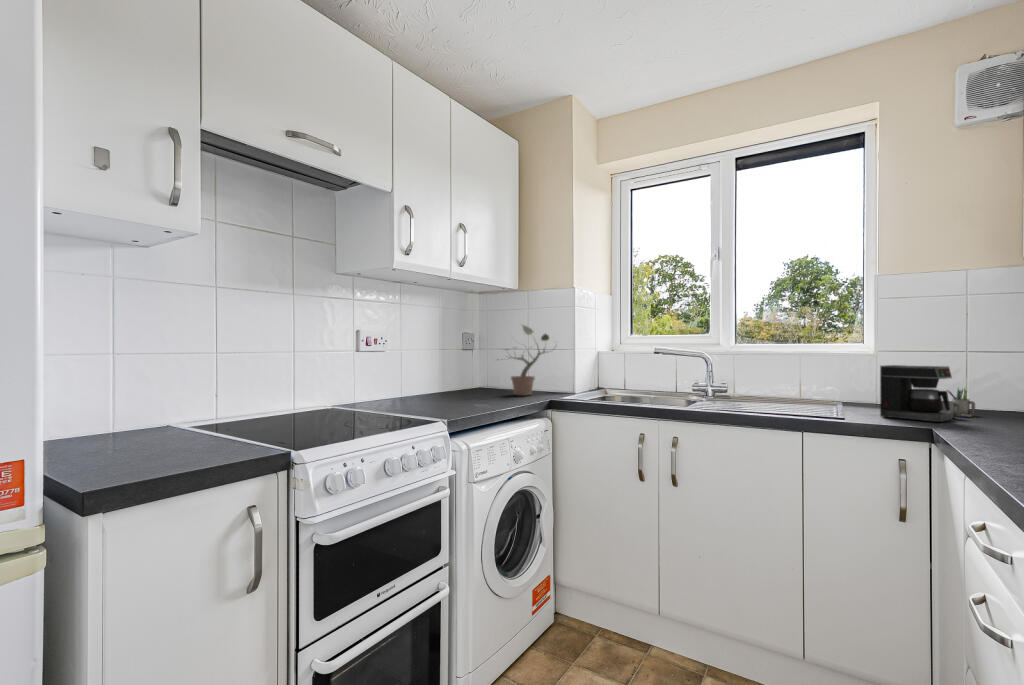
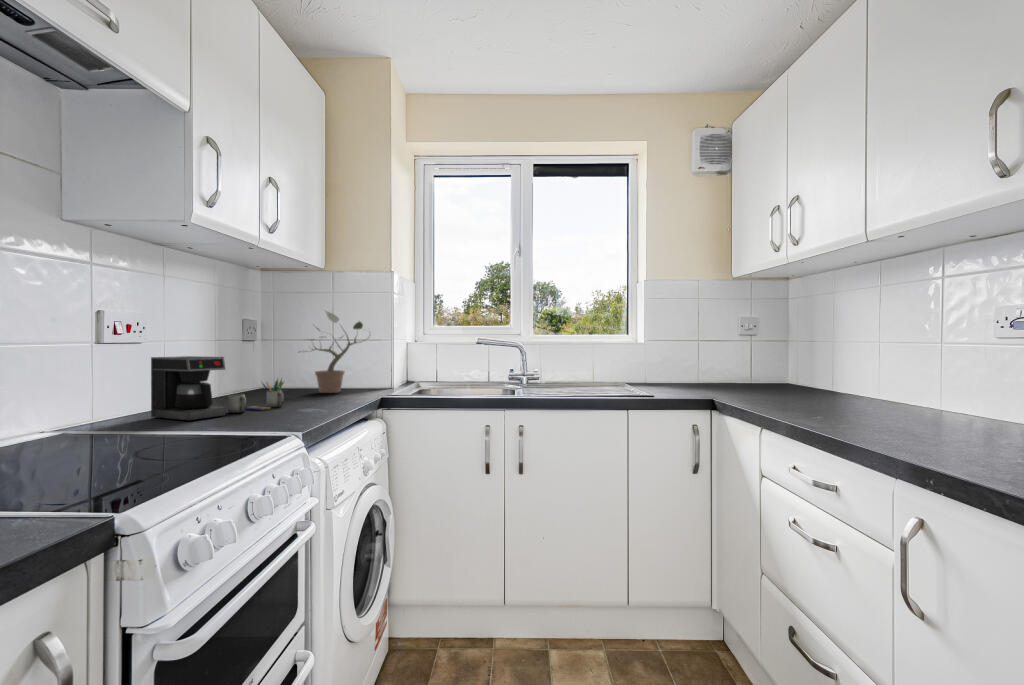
coffee maker: present [880,365,975,422] -> present [151,356,284,421]

